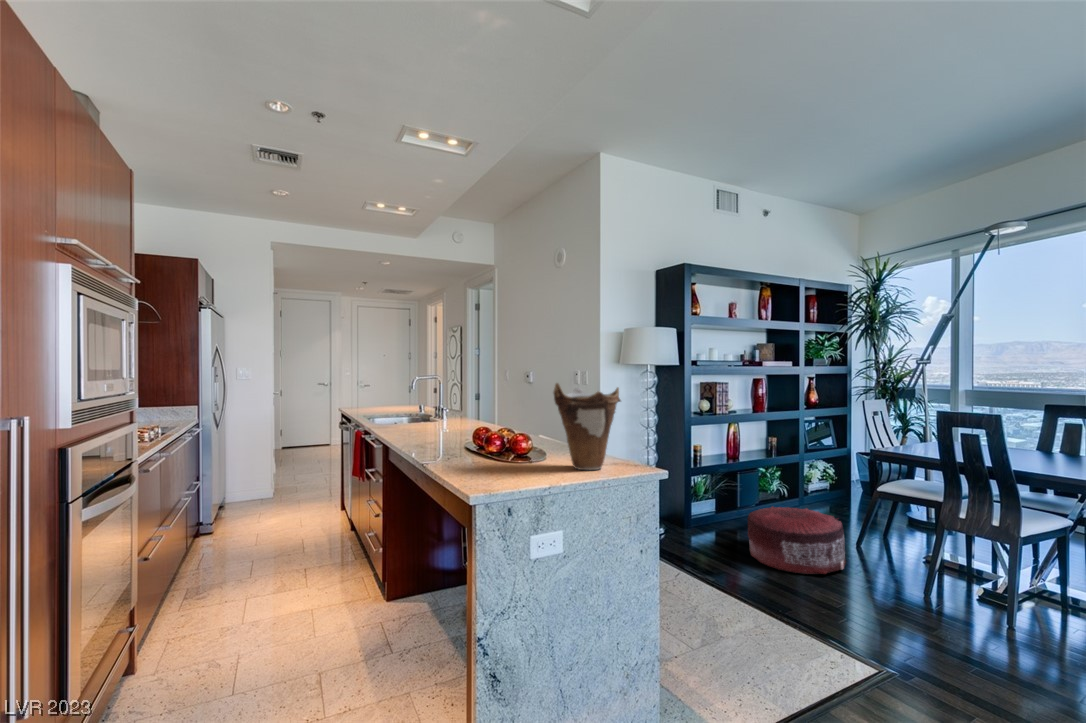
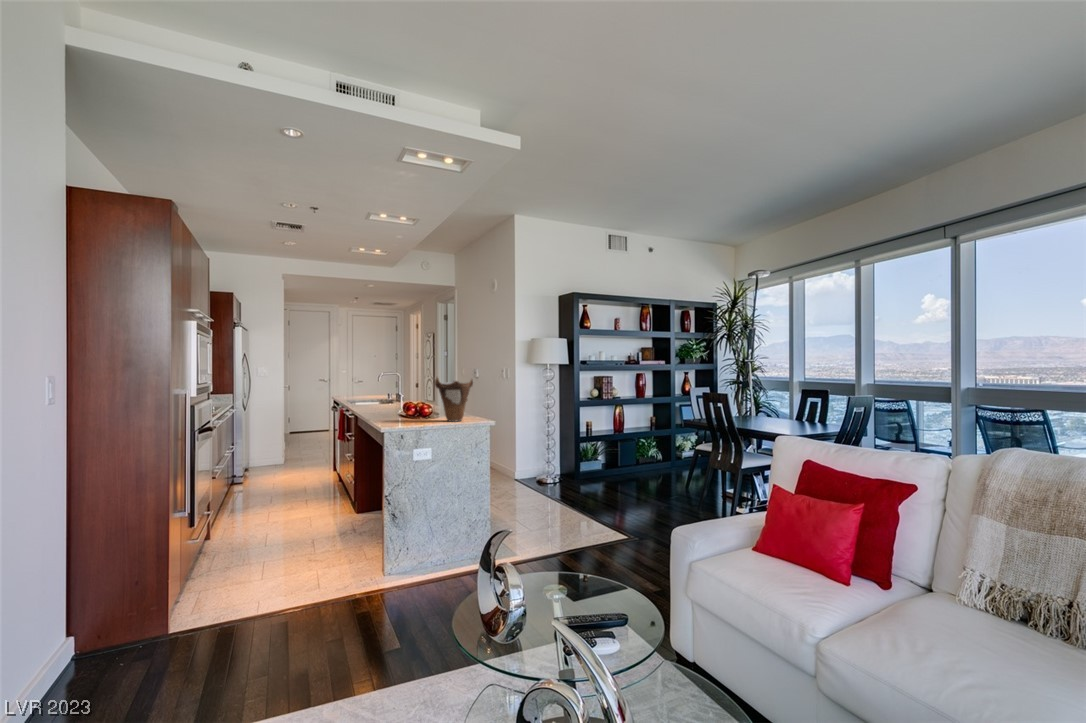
pouf: present [747,506,846,574] -> none [605,461,667,501]

